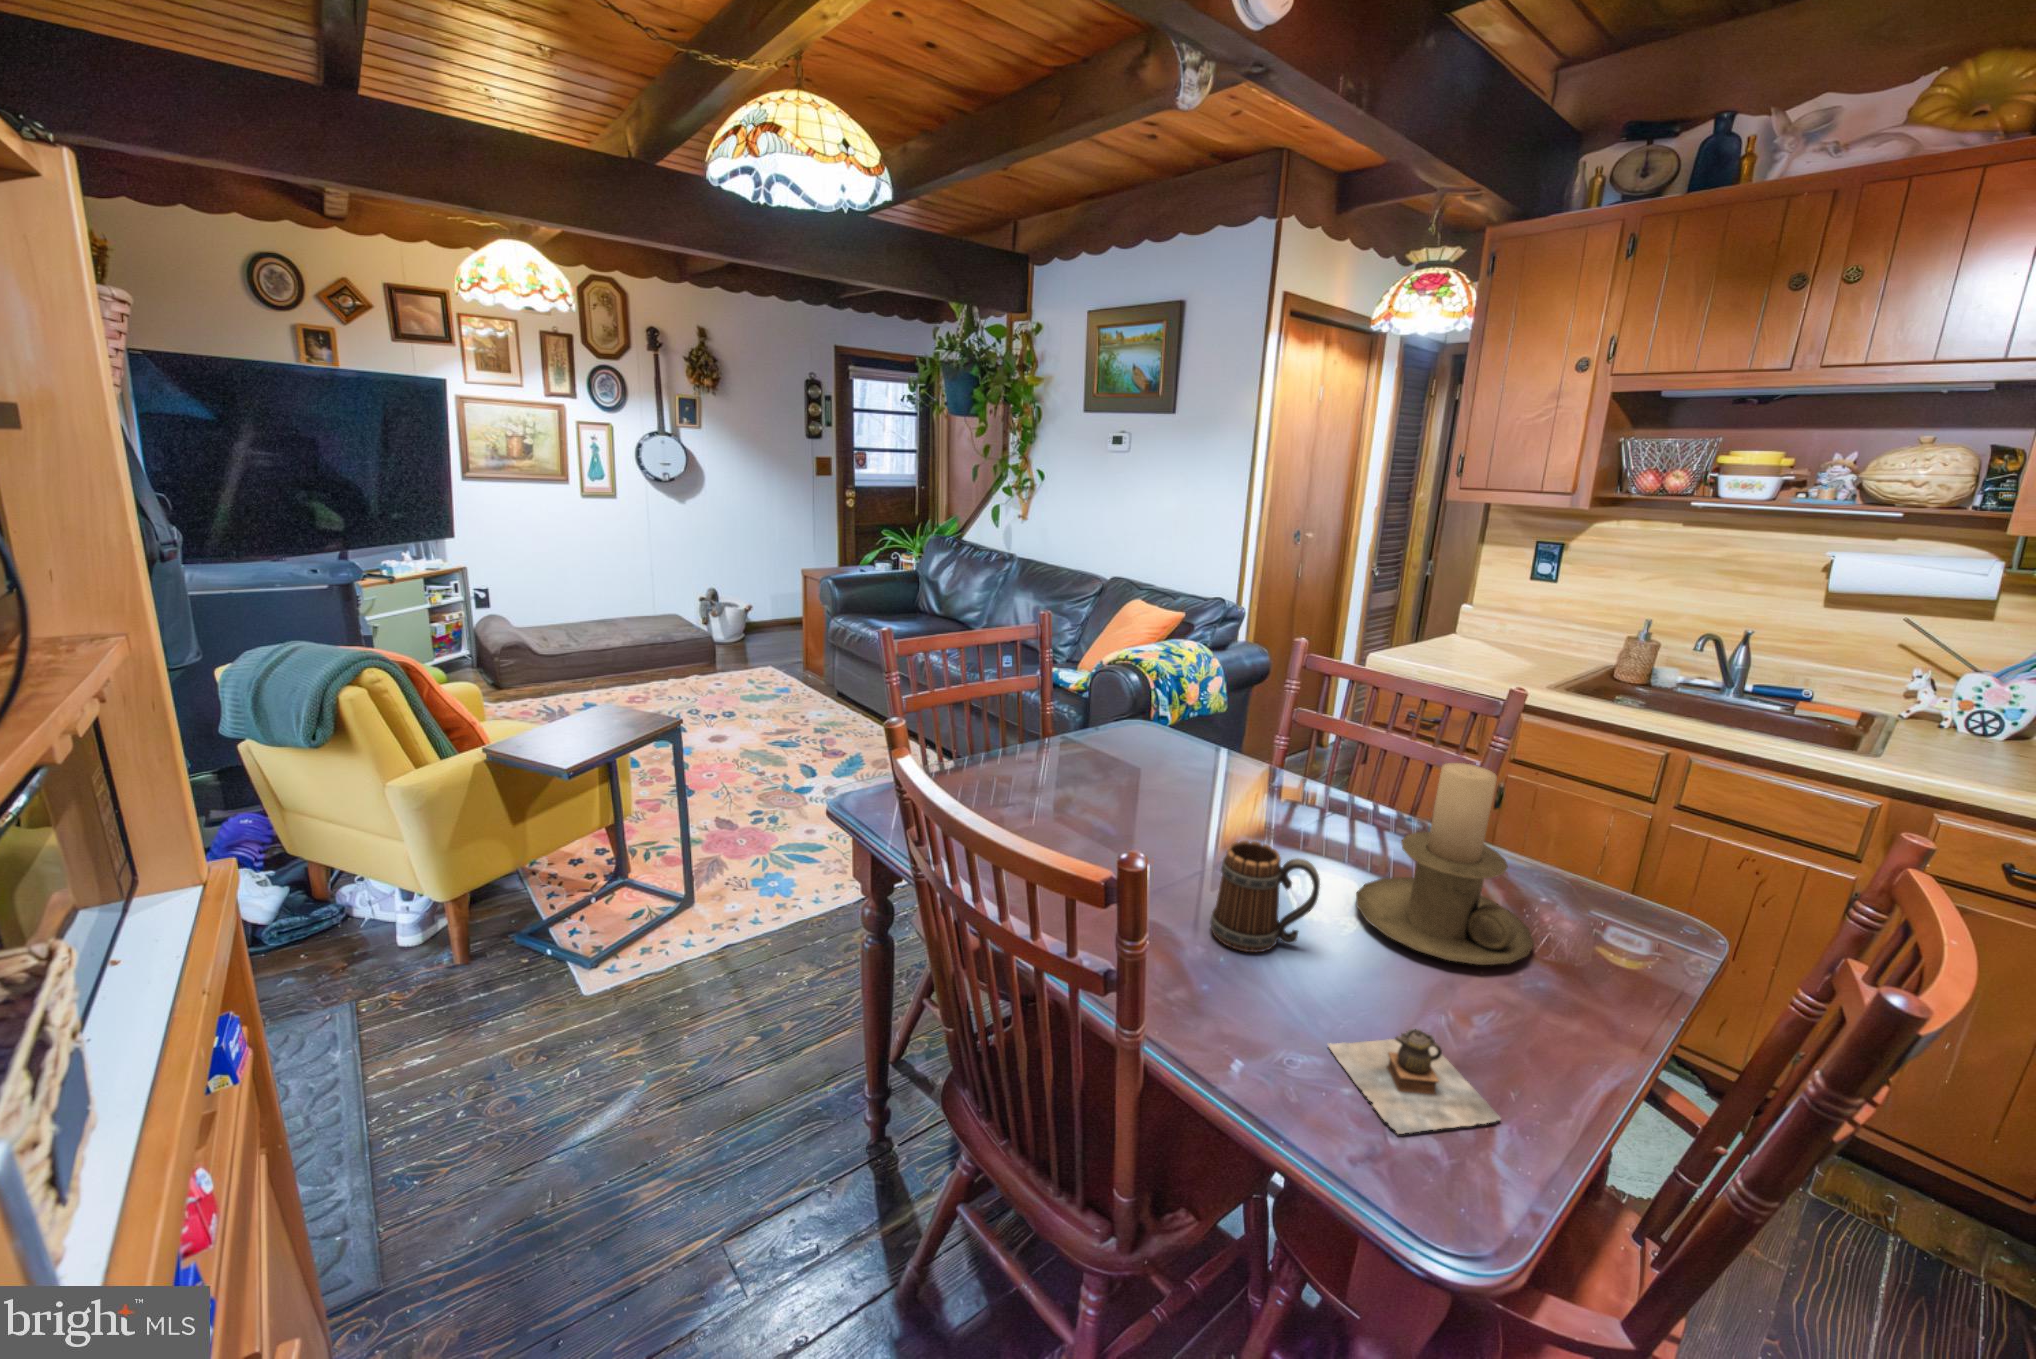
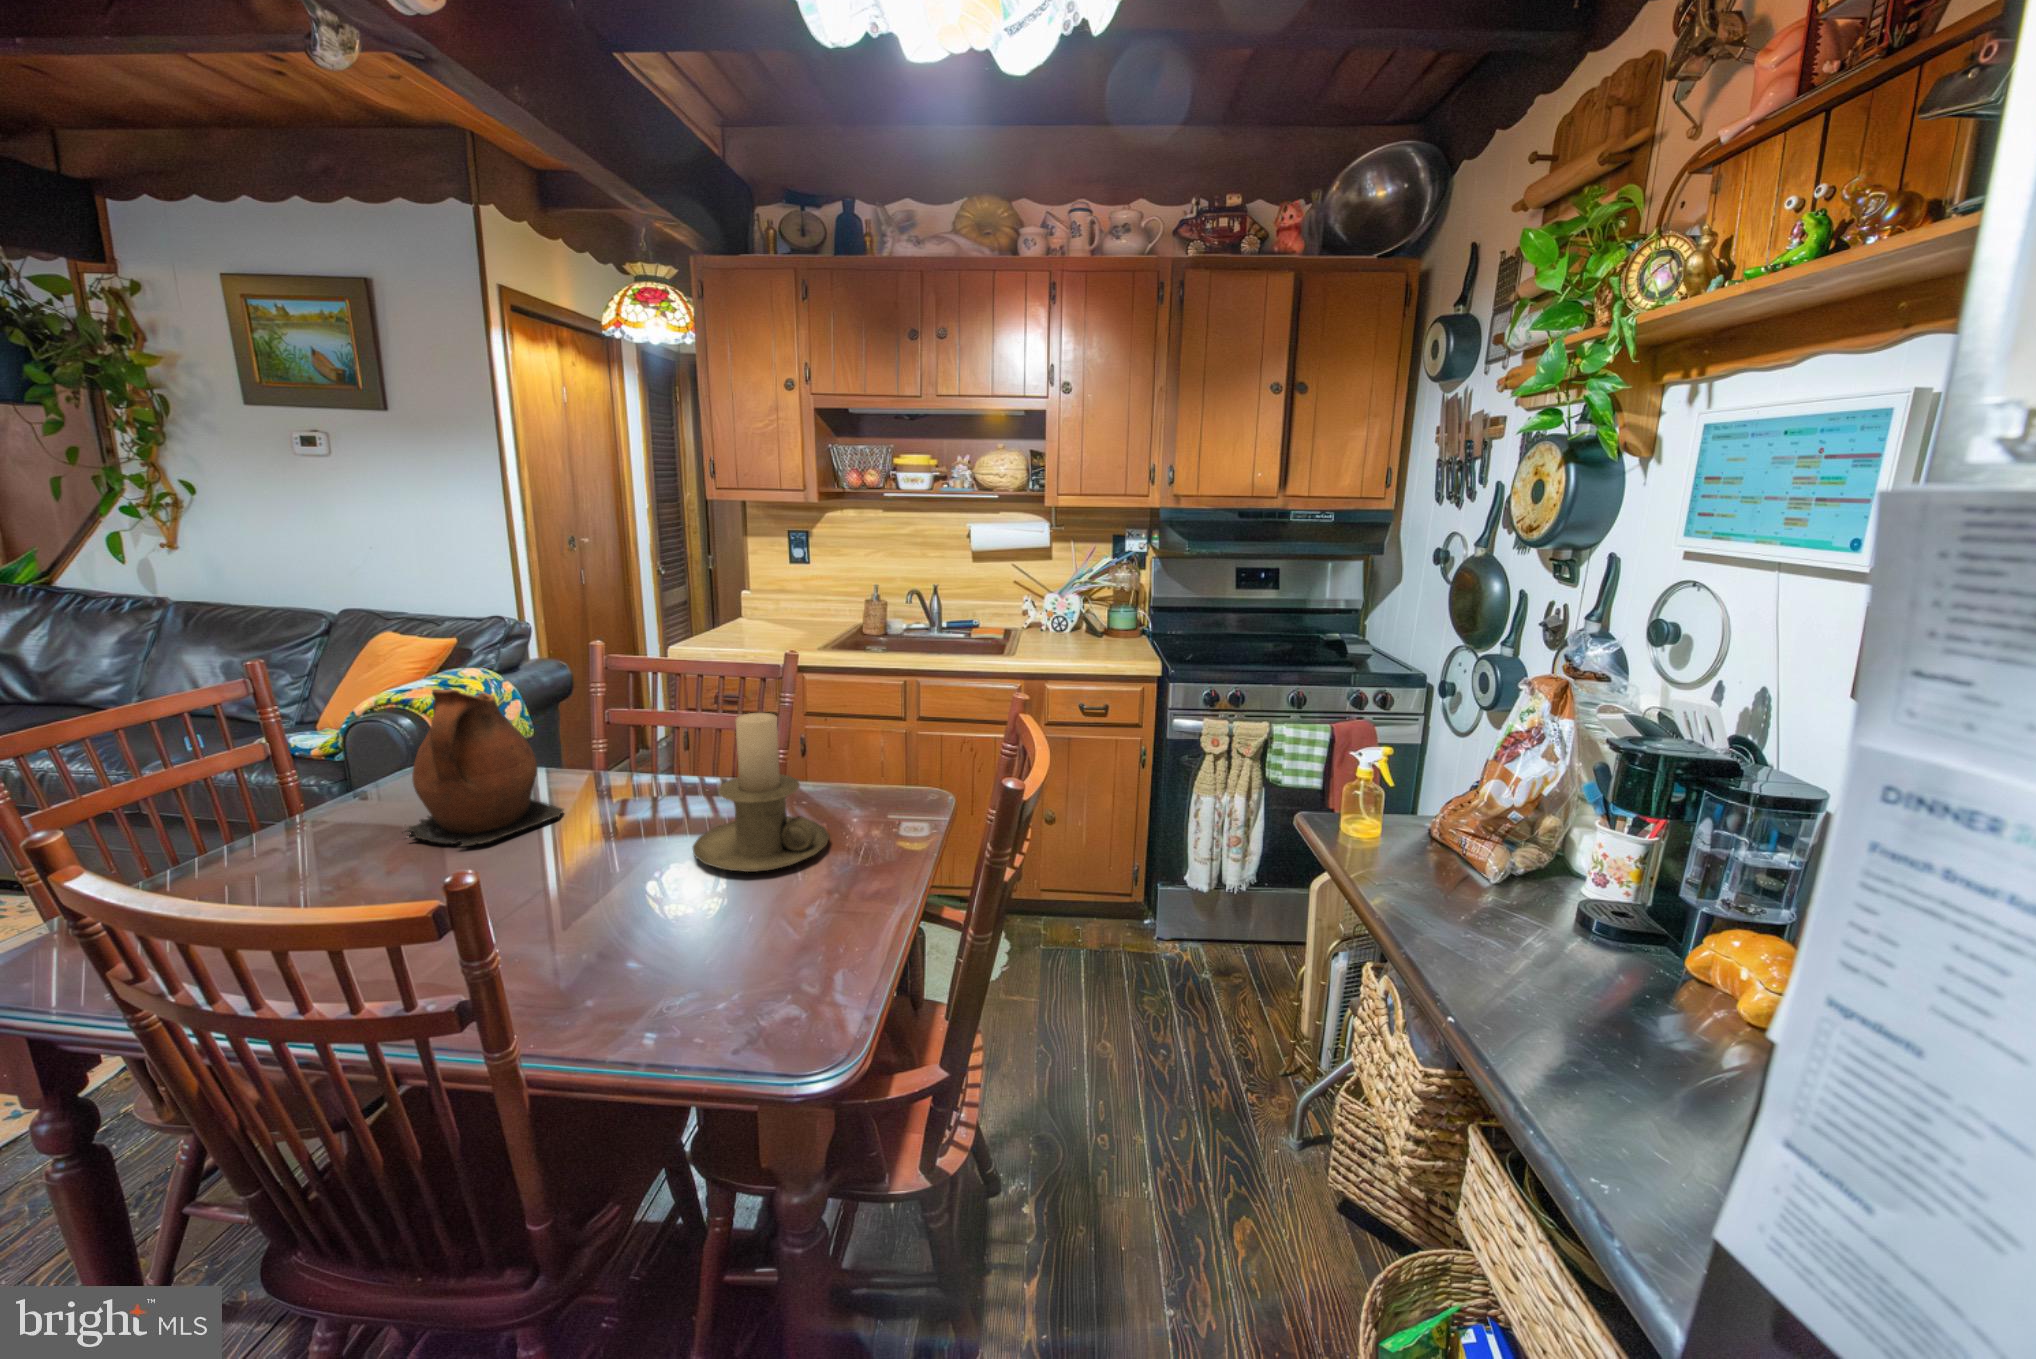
ceramic pitcher: none [1104,665,1236,816] -> present [402,690,563,847]
mug: present [1210,840,1320,952] -> none [560,825,657,929]
teapot: present [1328,1029,1501,1134] -> none [688,917,821,997]

